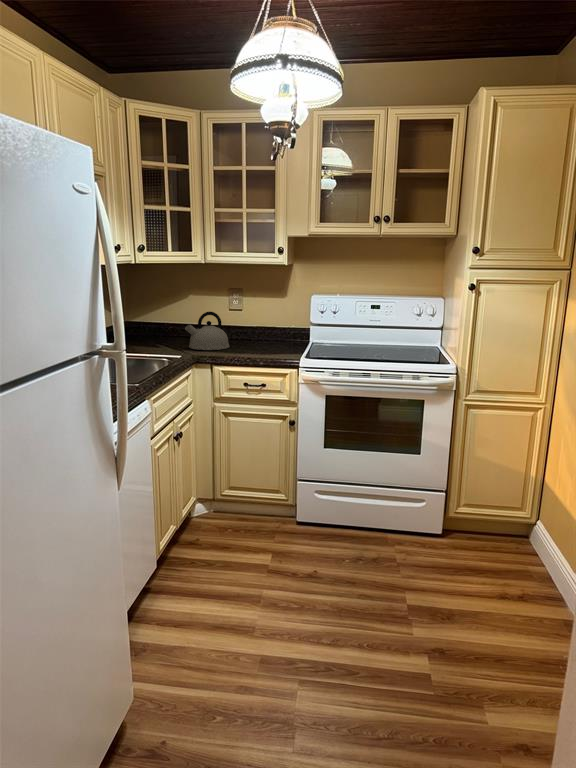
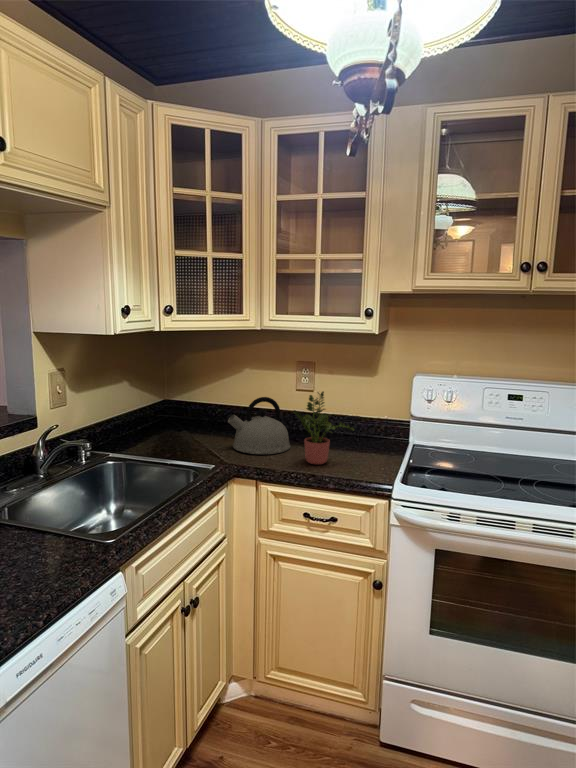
potted plant: none [234,304,274,353] -> present [293,392,354,464]

